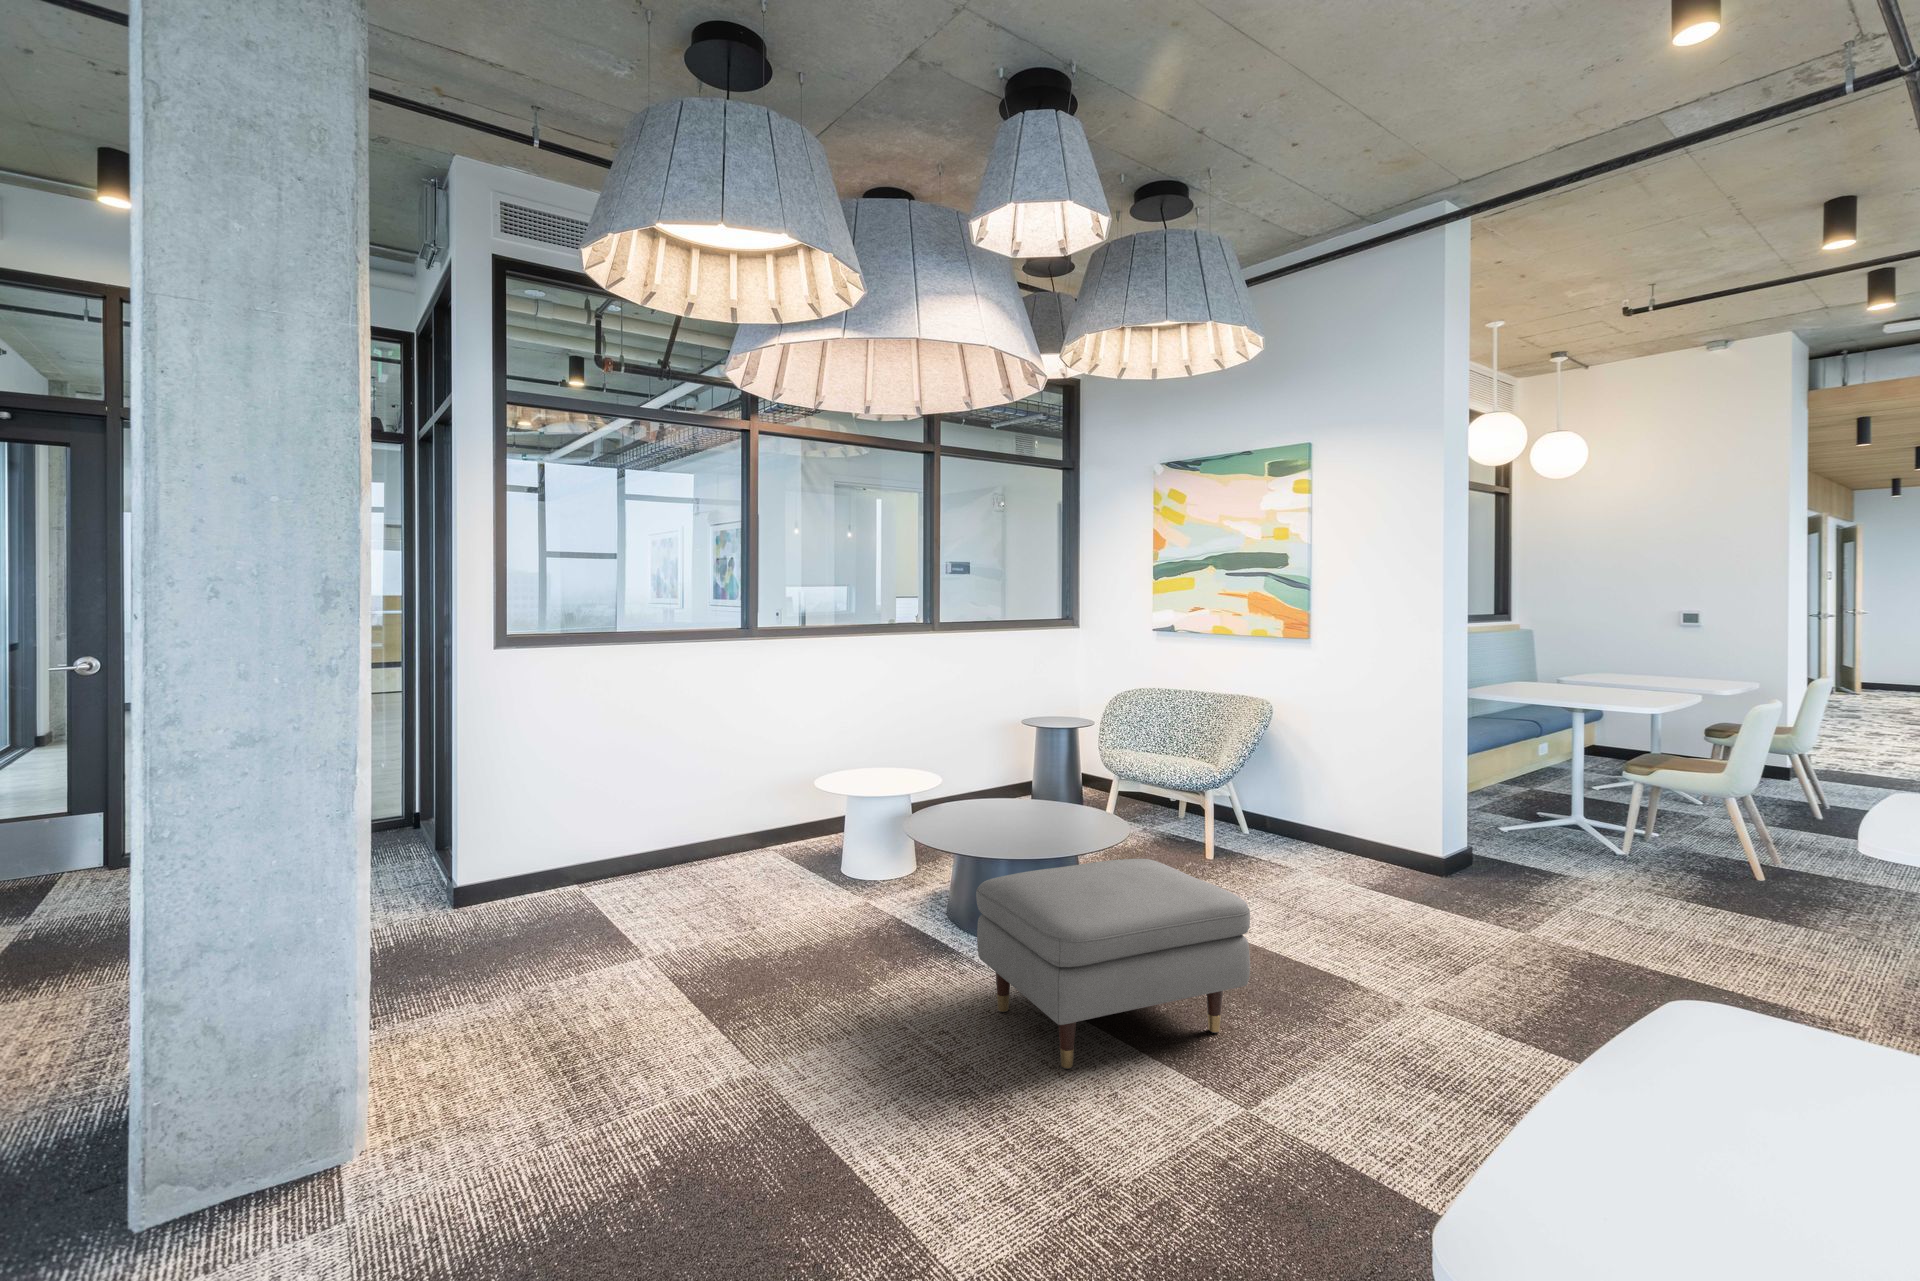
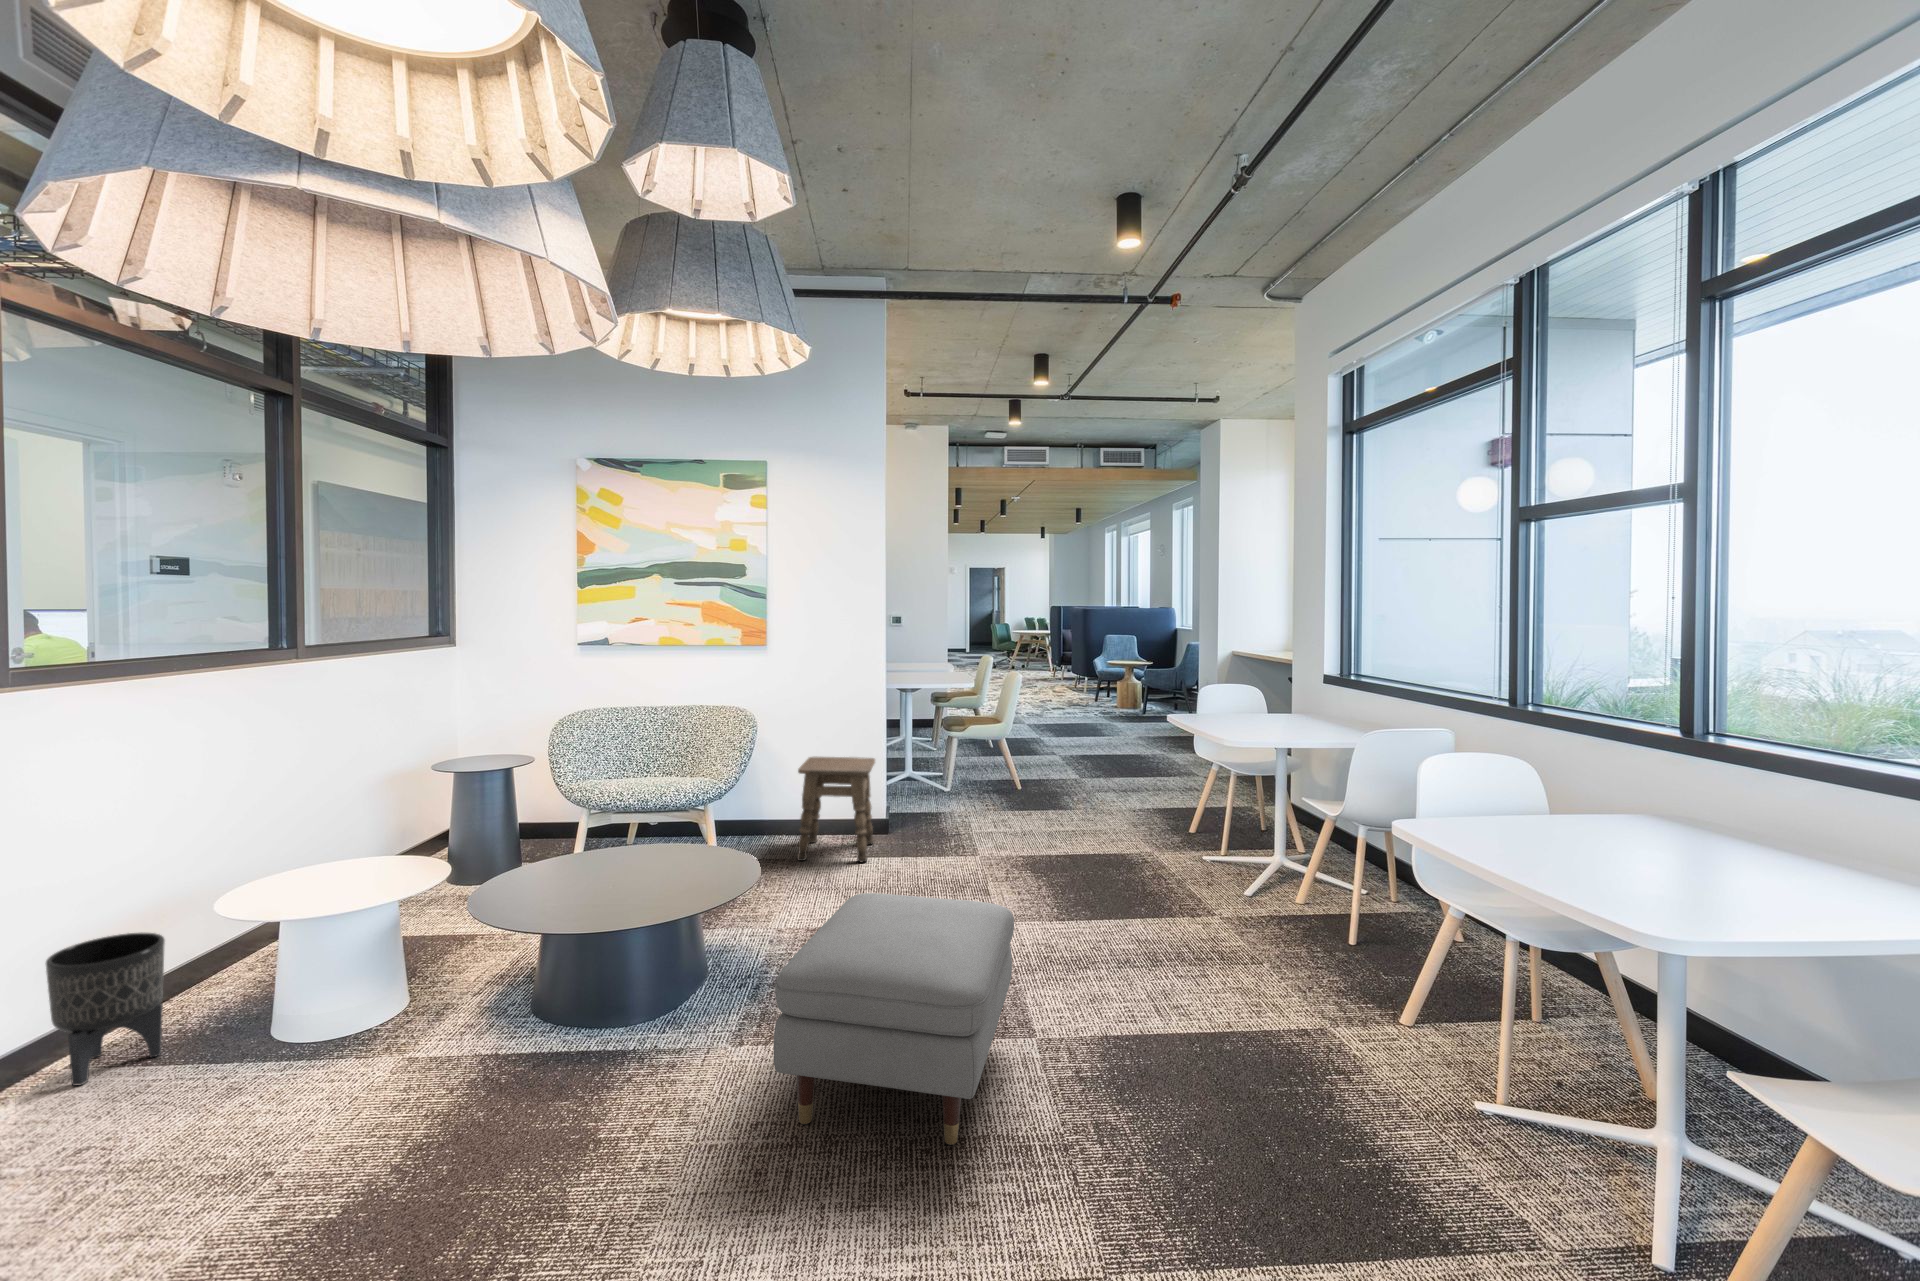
side table: none [1298,759,1410,881] -> present [797,757,875,862]
planter: none [760,783,808,858] -> present [46,933,165,1086]

